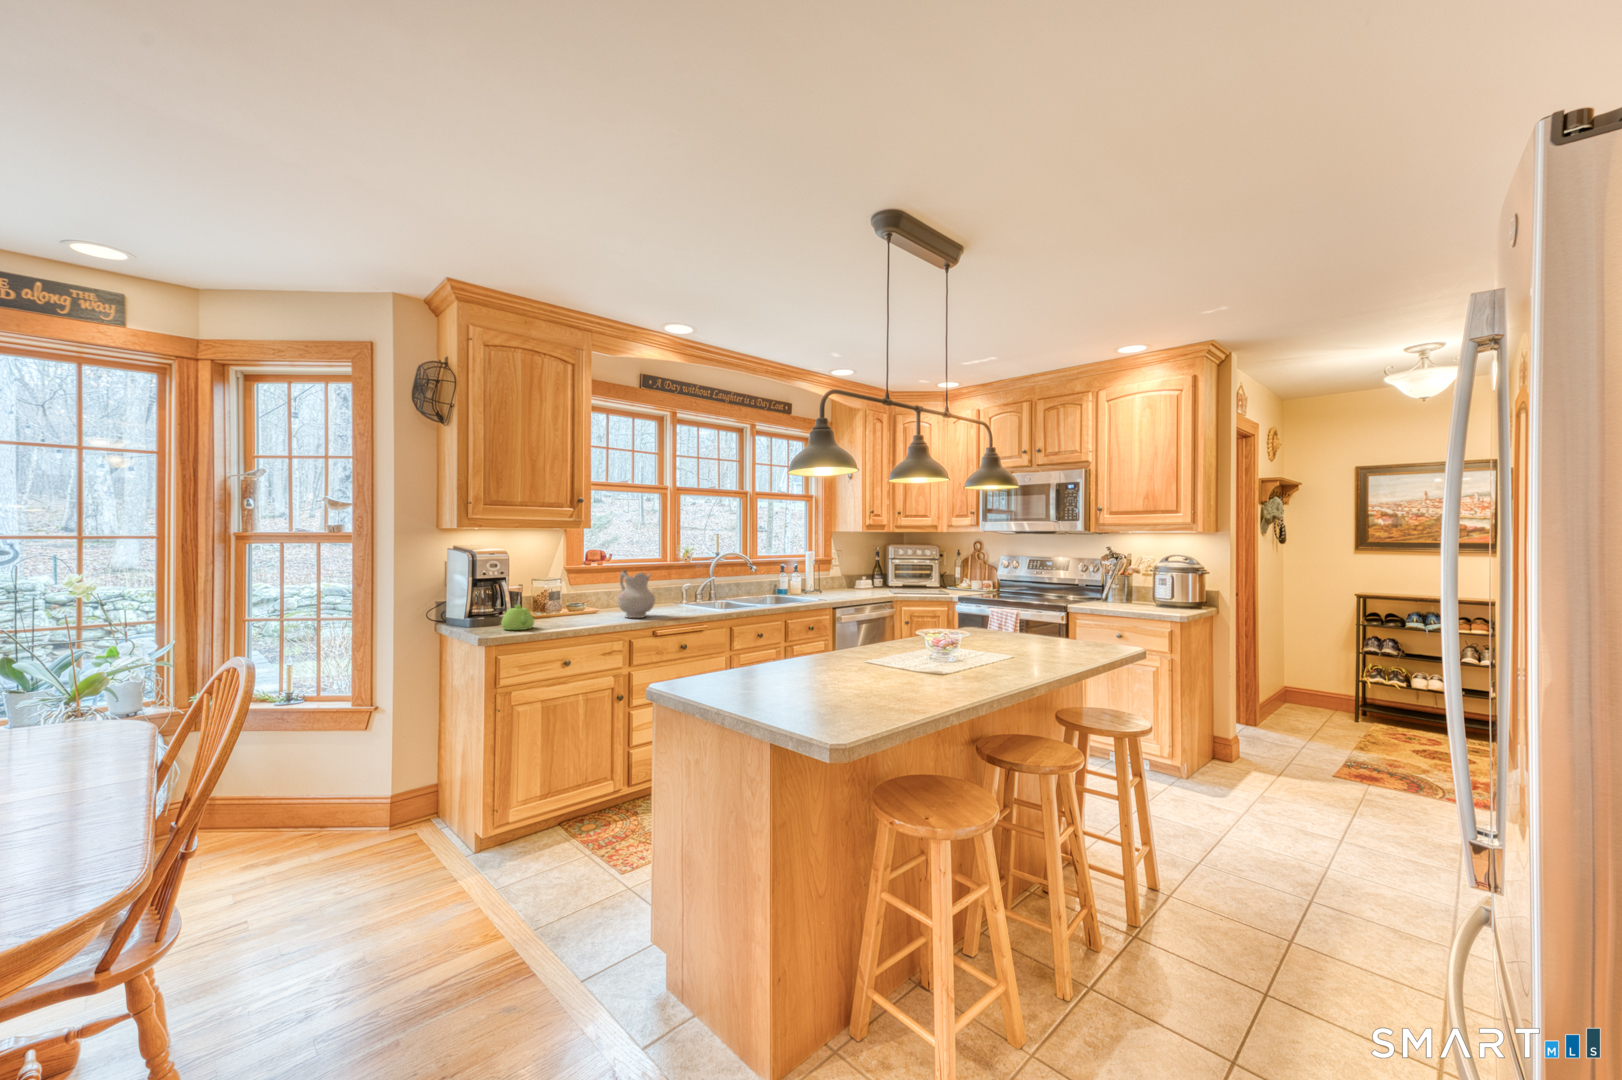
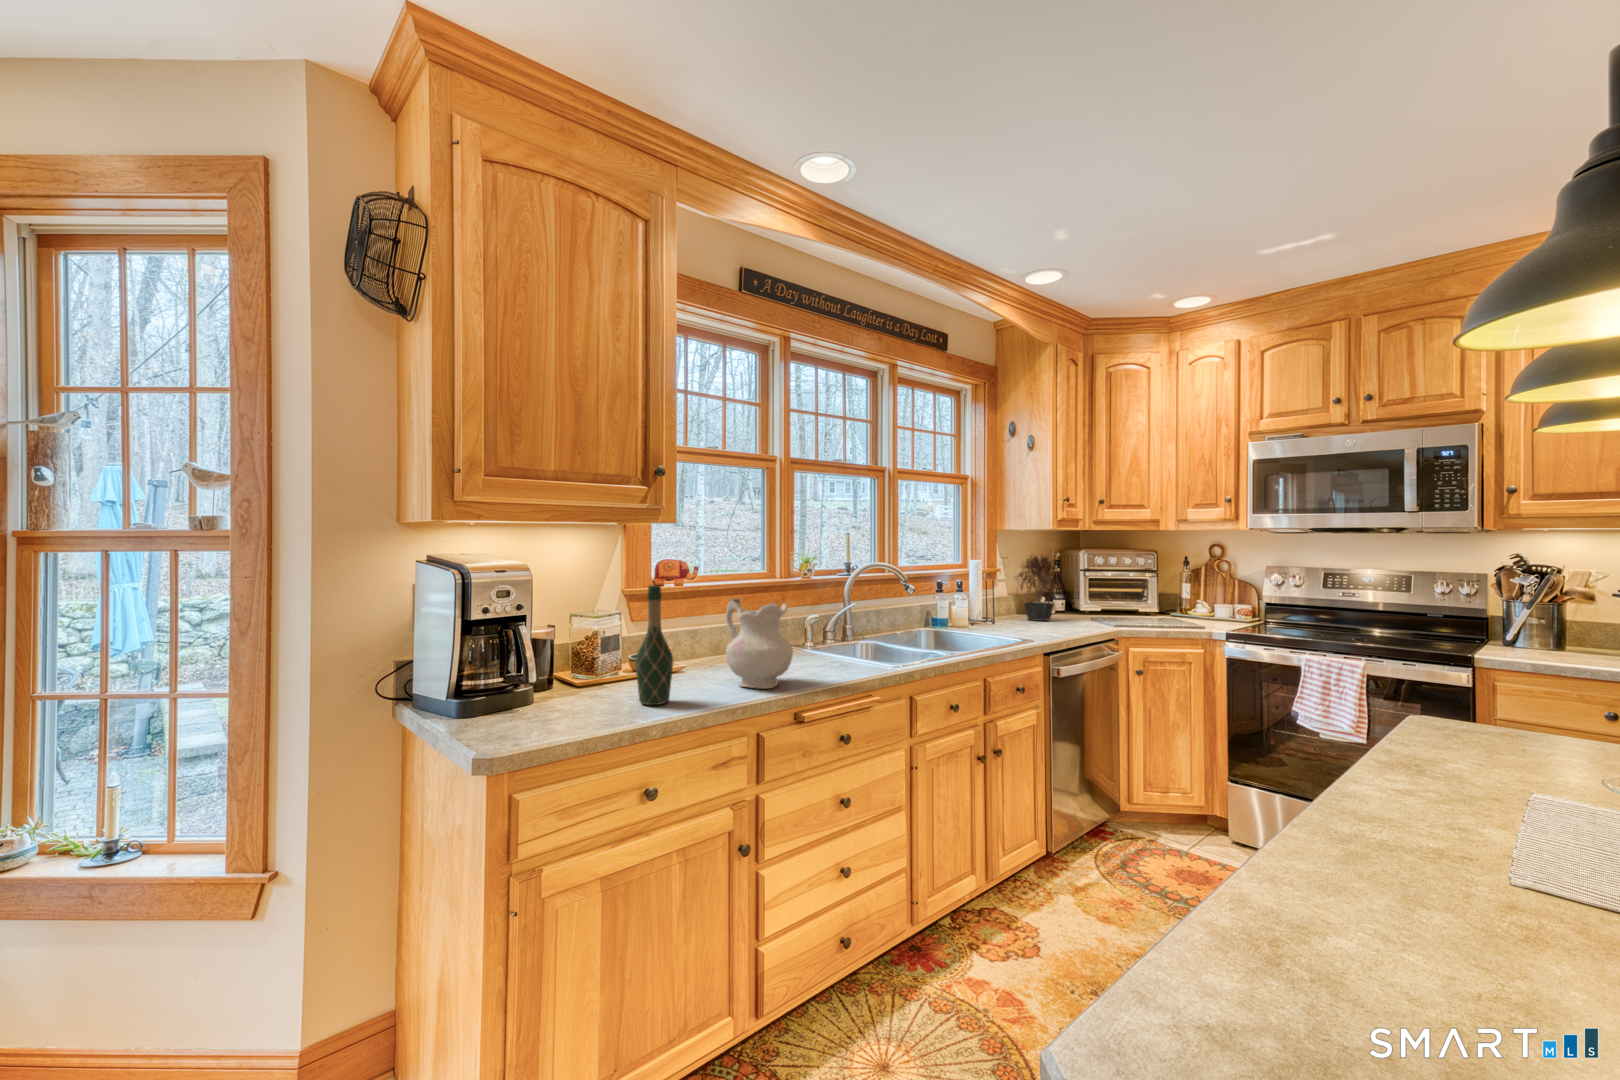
potted plant: none [838,546,873,591] -> present [1014,555,1062,621]
wine bottle: none [564,562,585,623] -> present [635,585,673,705]
teapot: present [501,605,534,630] -> none [517,675,583,730]

